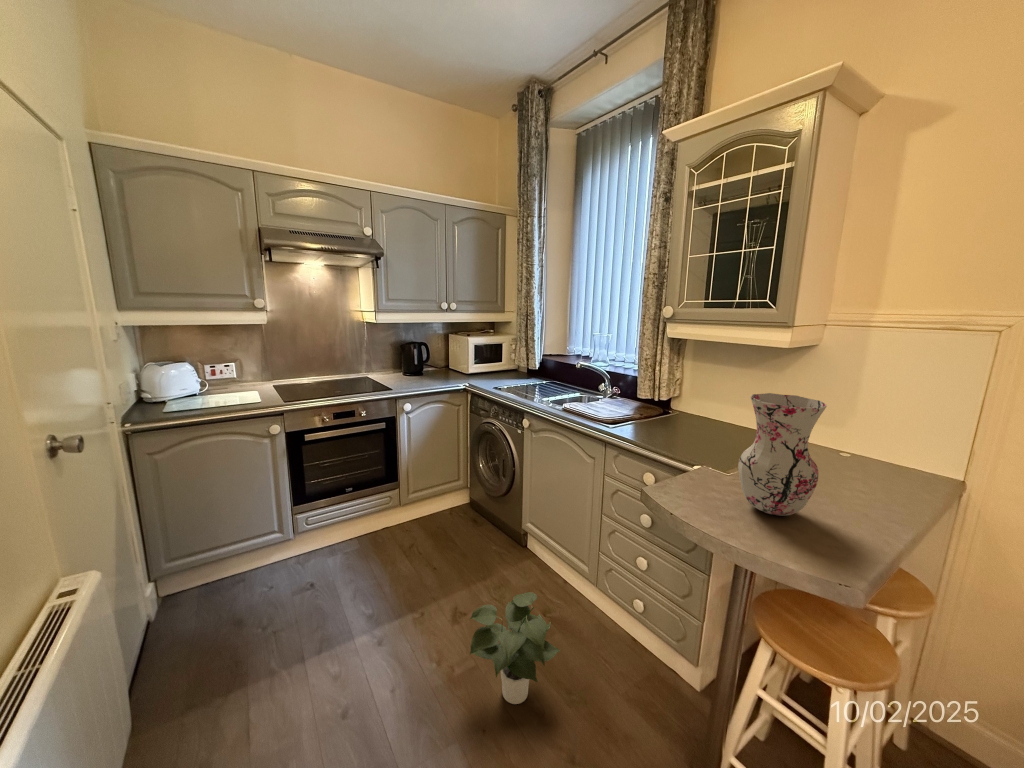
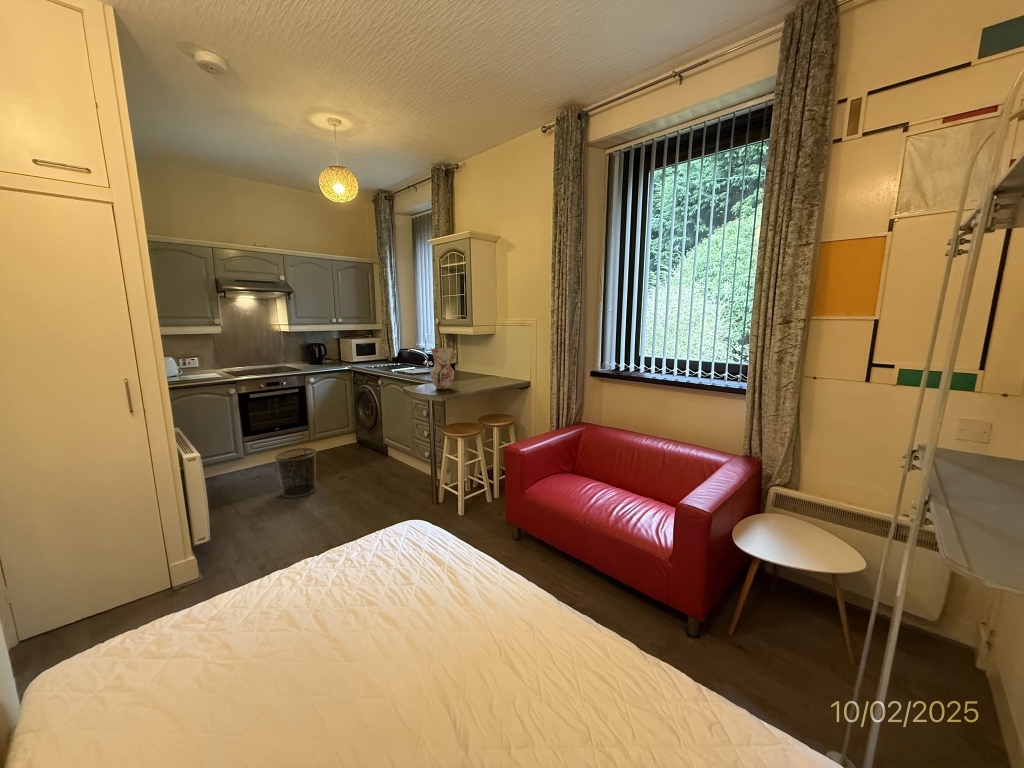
waste bin: none [334,564,417,686] -> present [275,448,317,498]
potted plant: present [470,592,561,704] -> none [341,449,386,495]

